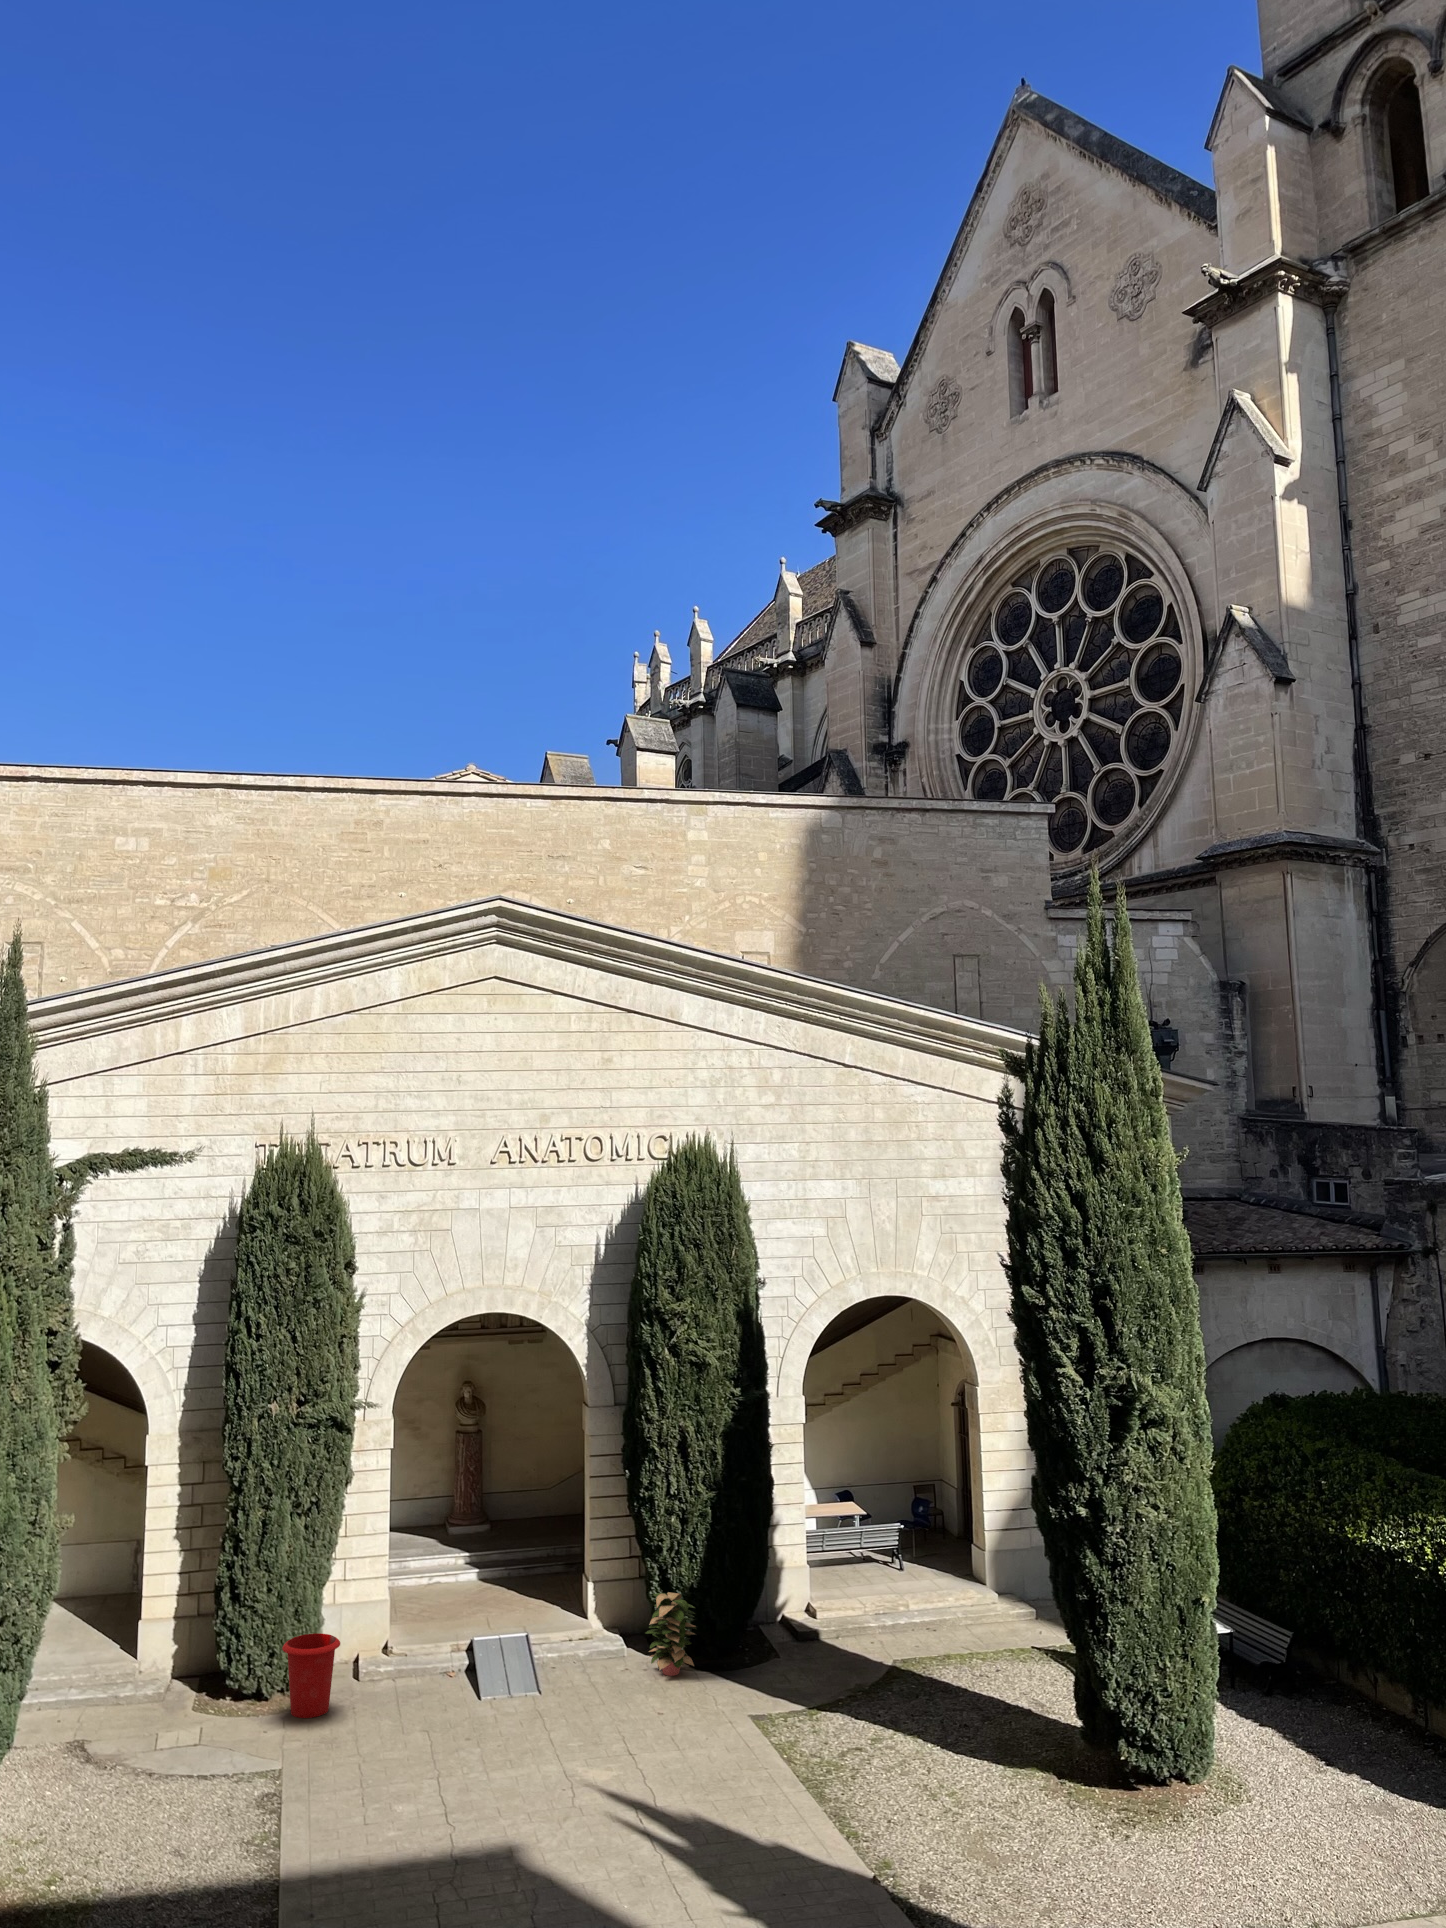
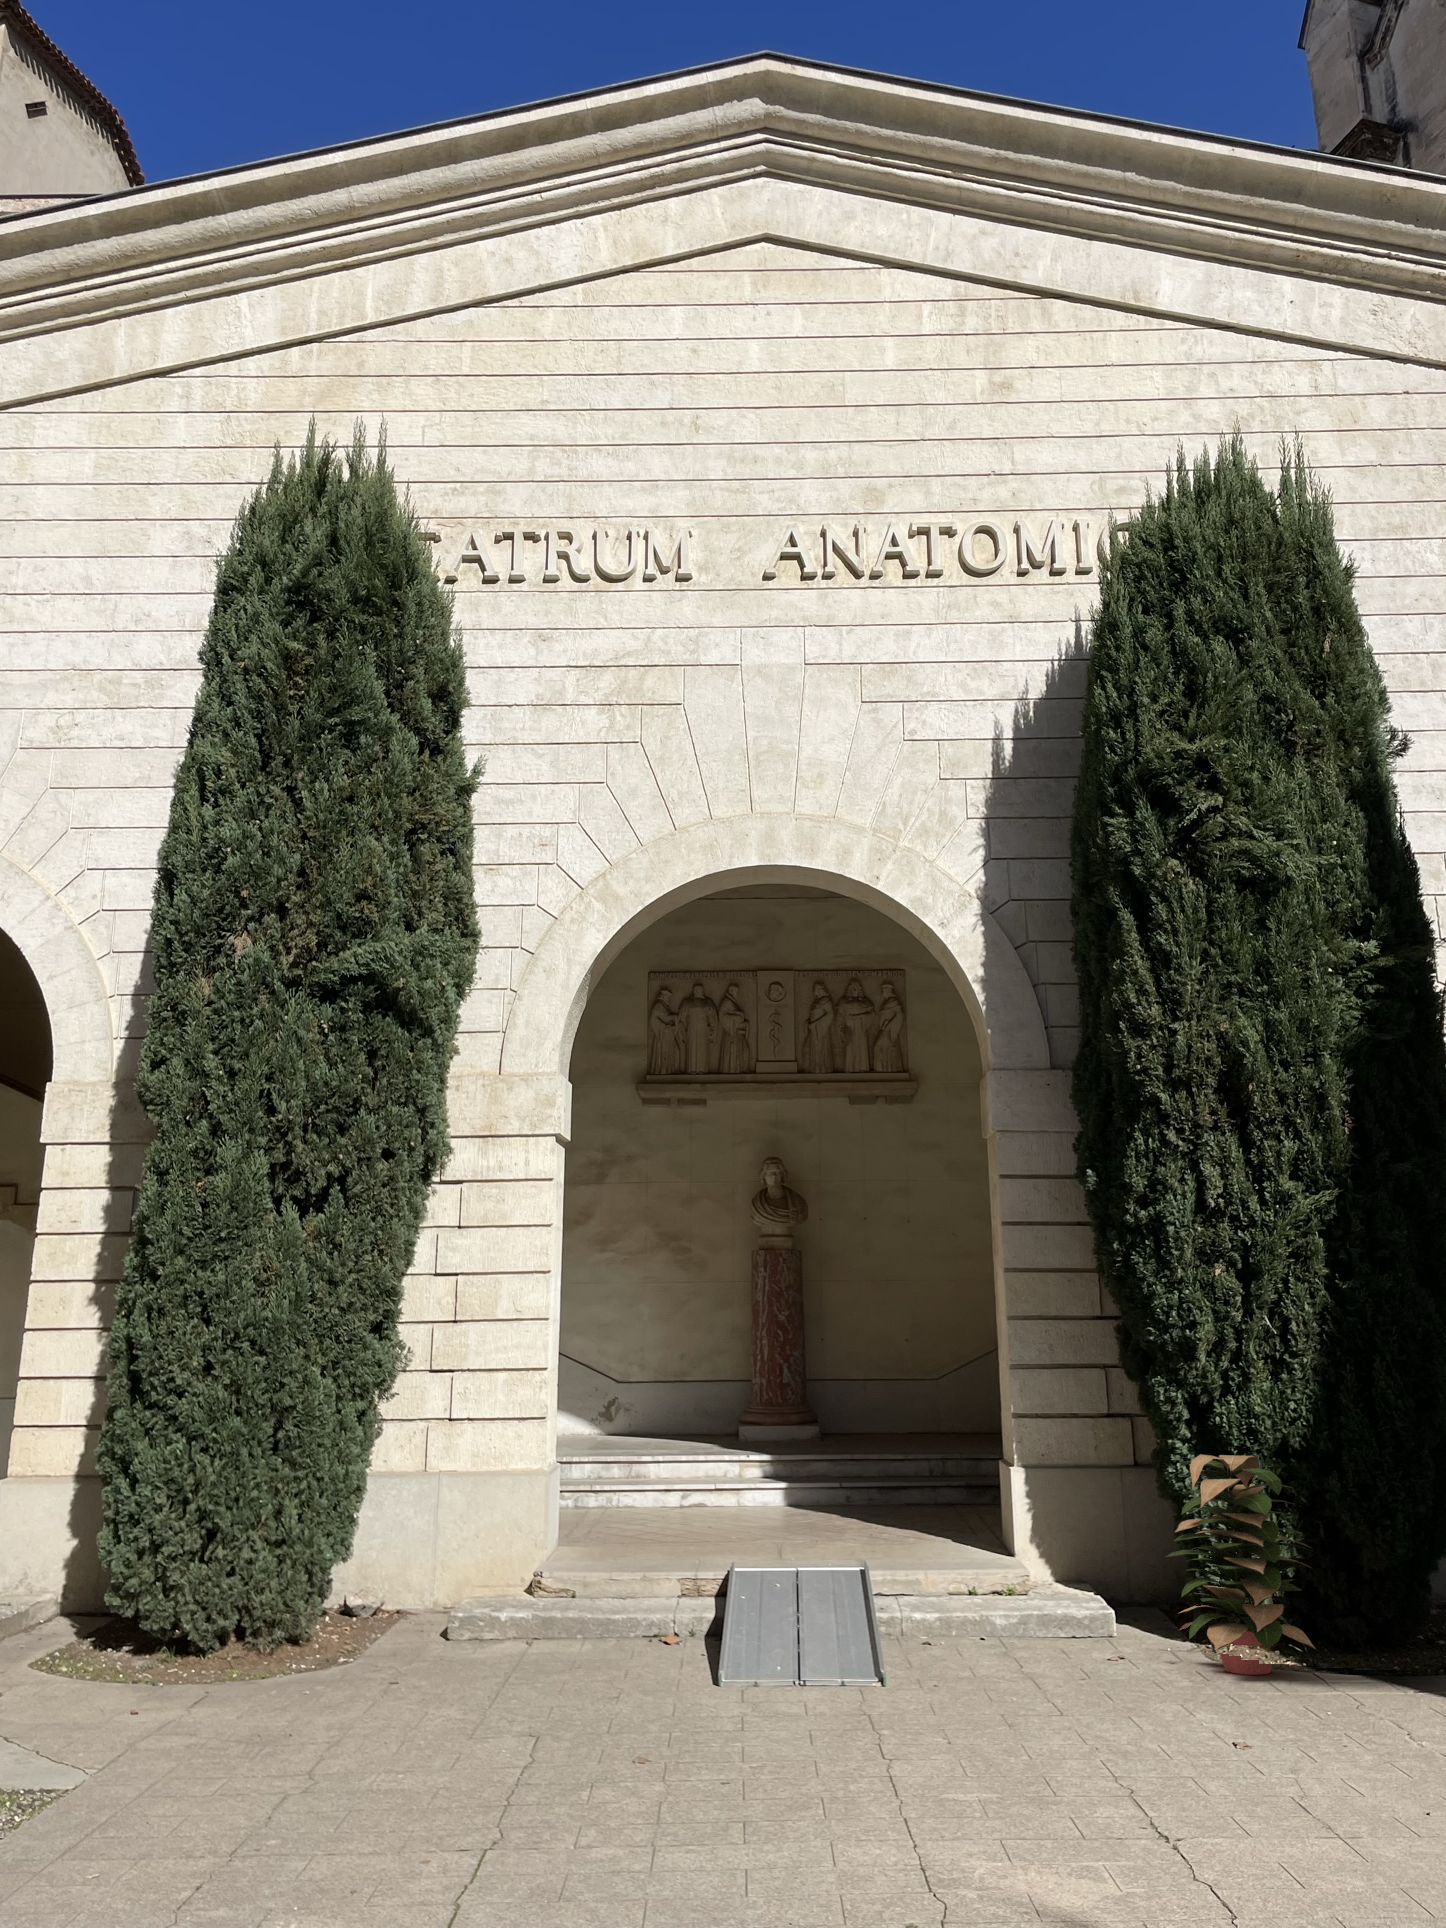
waste bin: present [282,1633,340,1718] -> none [215,1482,364,1678]

